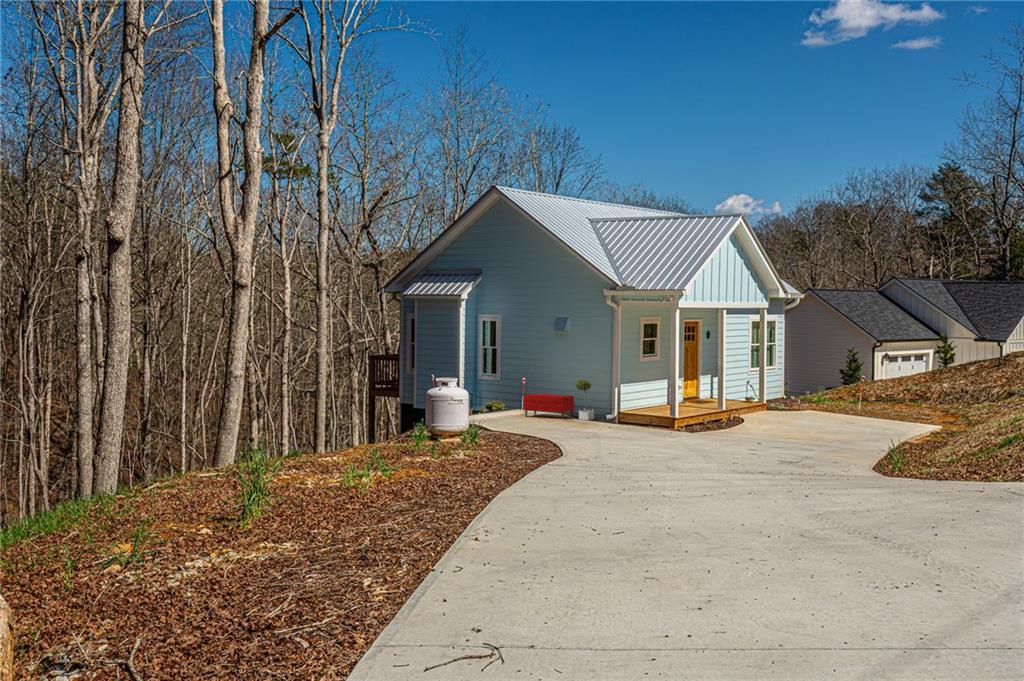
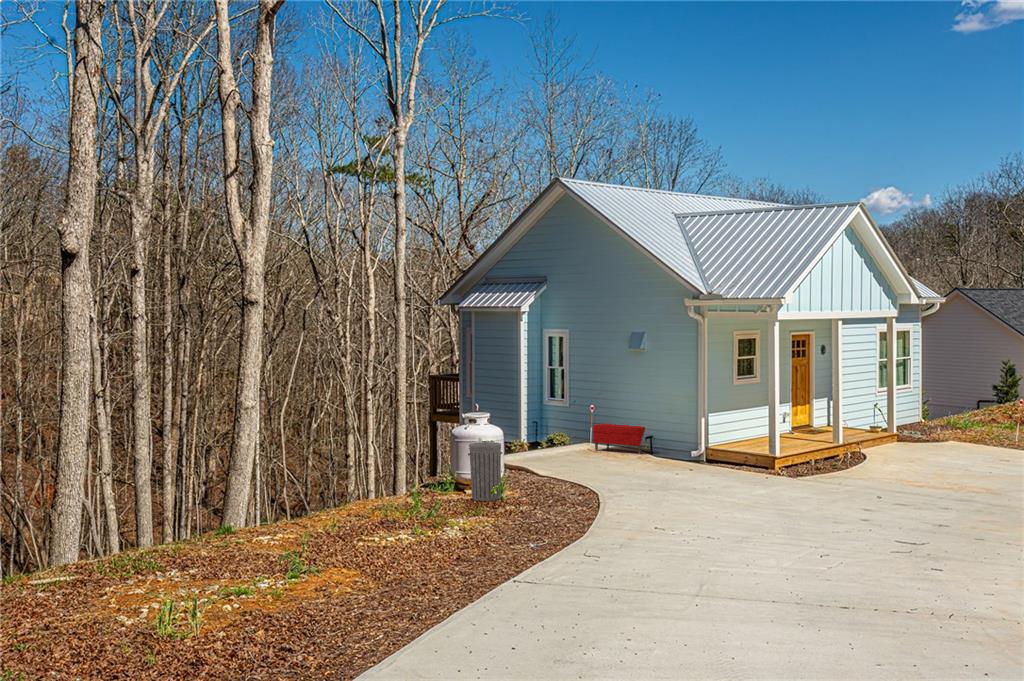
potted tree: present [576,380,594,420] -> none [655,406,677,456]
trash can: none [433,403,461,451] -> present [468,441,502,501]

